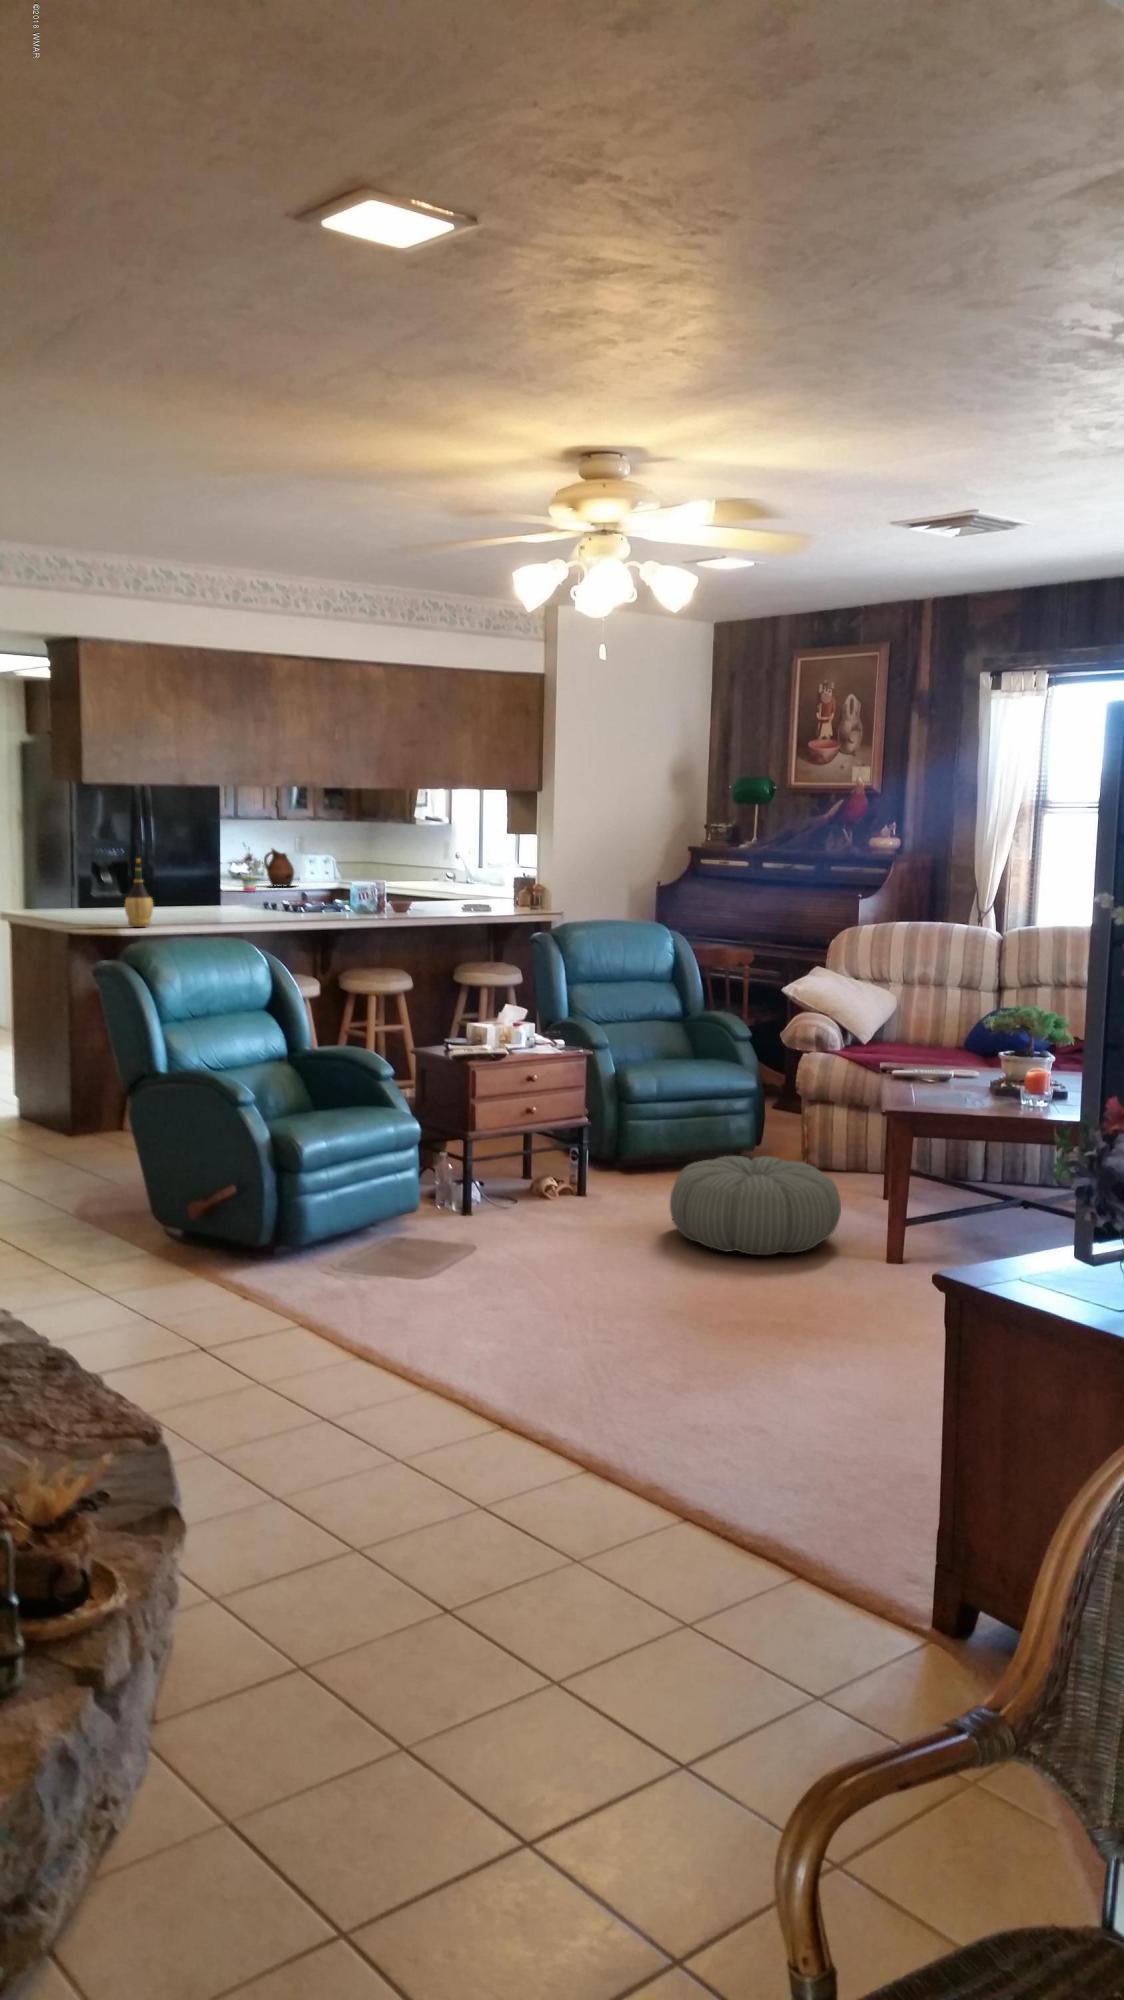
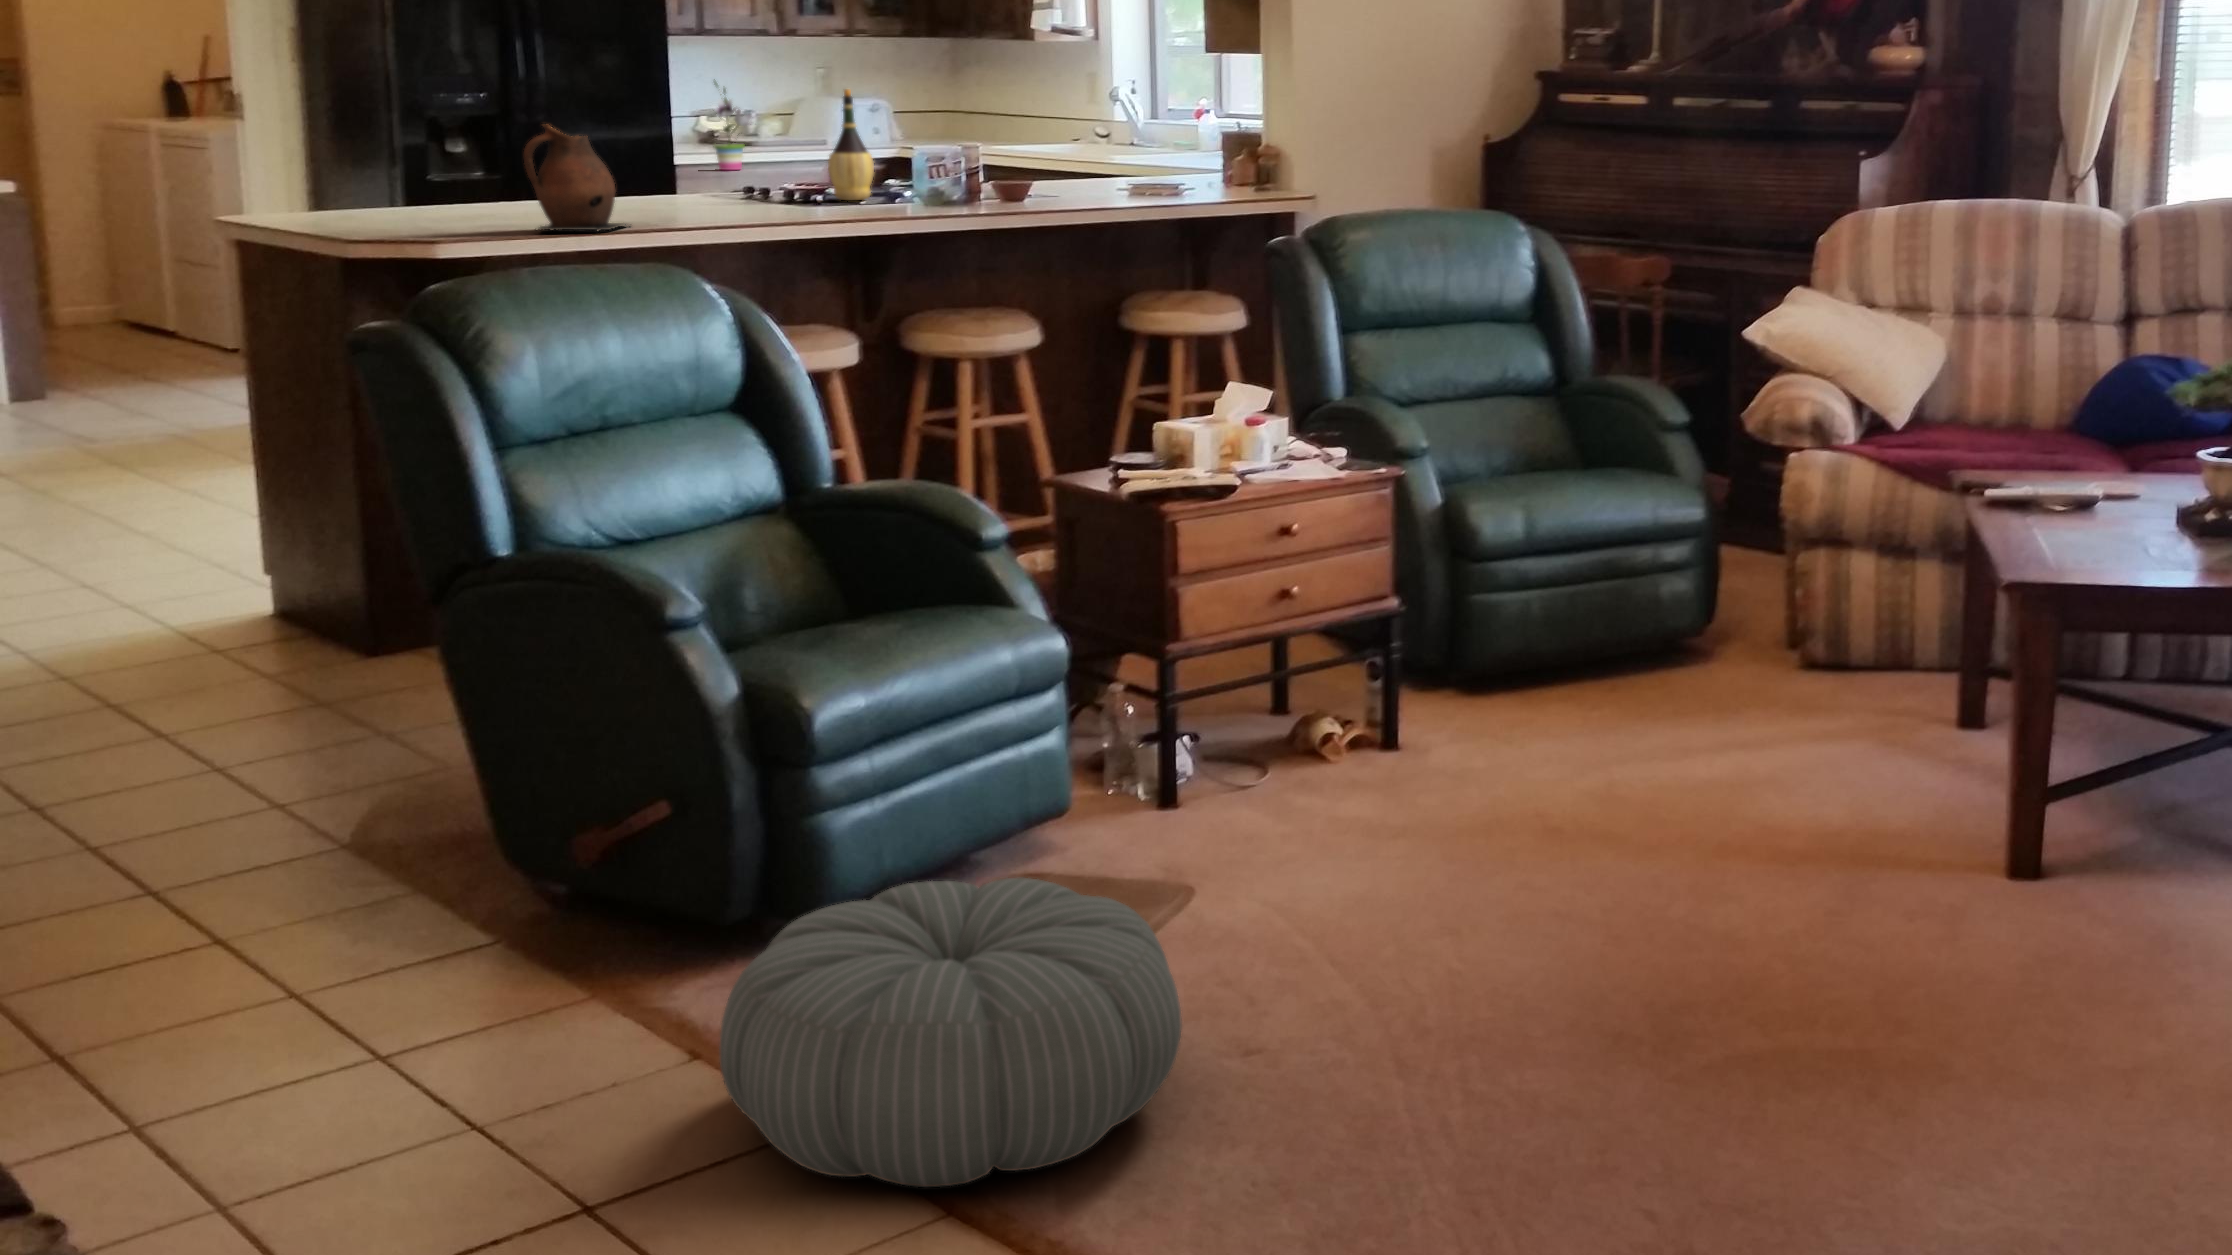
ceramic pitcher: present [264,849,294,887] -> present [524,125,627,231]
wine bottle: present [125,858,153,927] -> present [828,89,874,200]
pouf: present [670,1156,841,1255] -> present [719,877,1182,1187]

